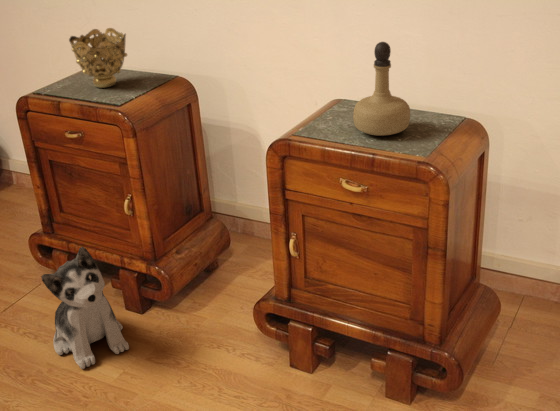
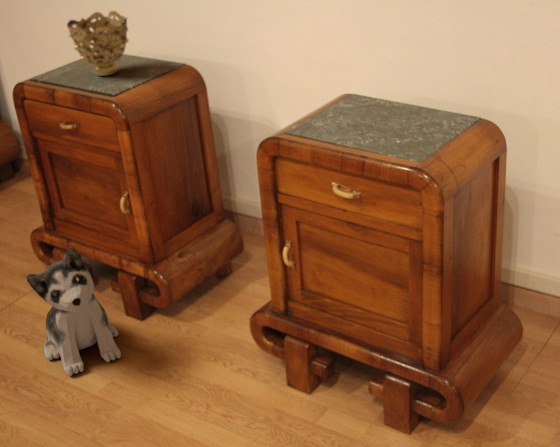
perfume bottle: present [353,42,410,136] -> none [351,31,415,136]

